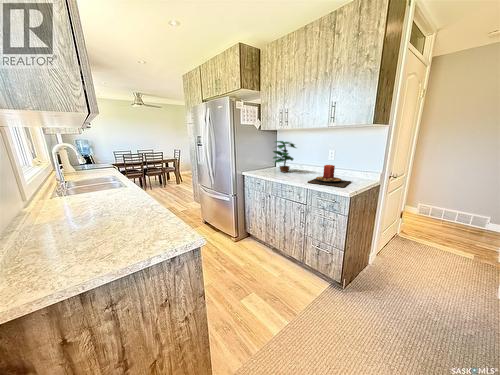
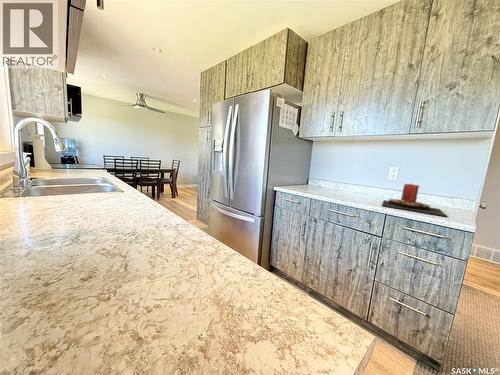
potted plant: present [273,141,296,172] -> none [311,152,349,191]

